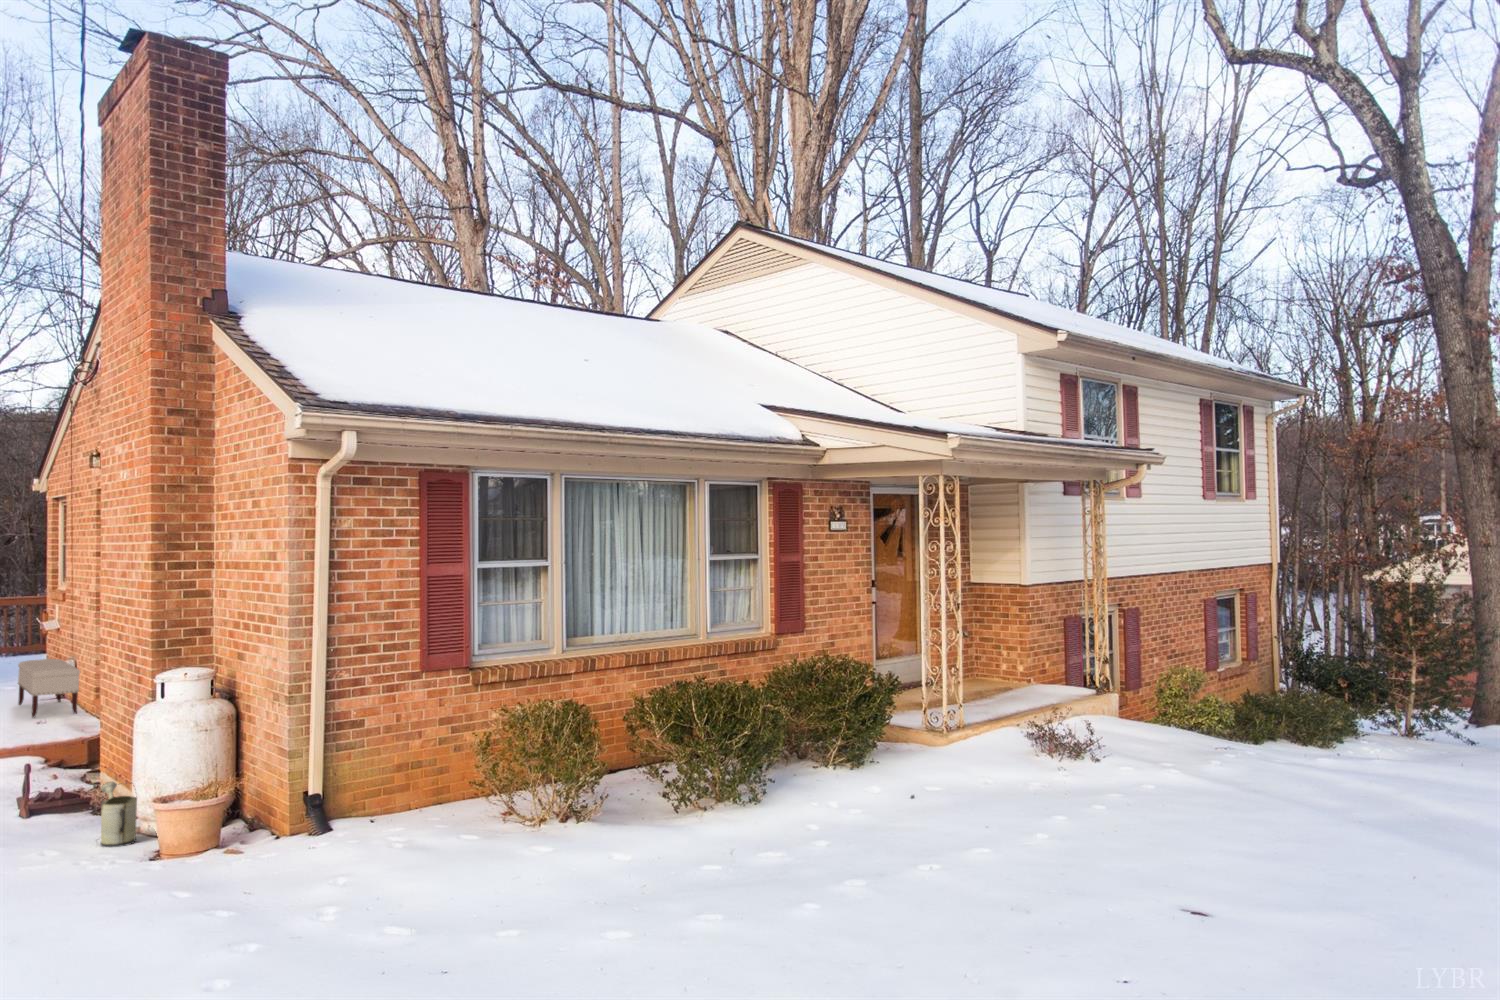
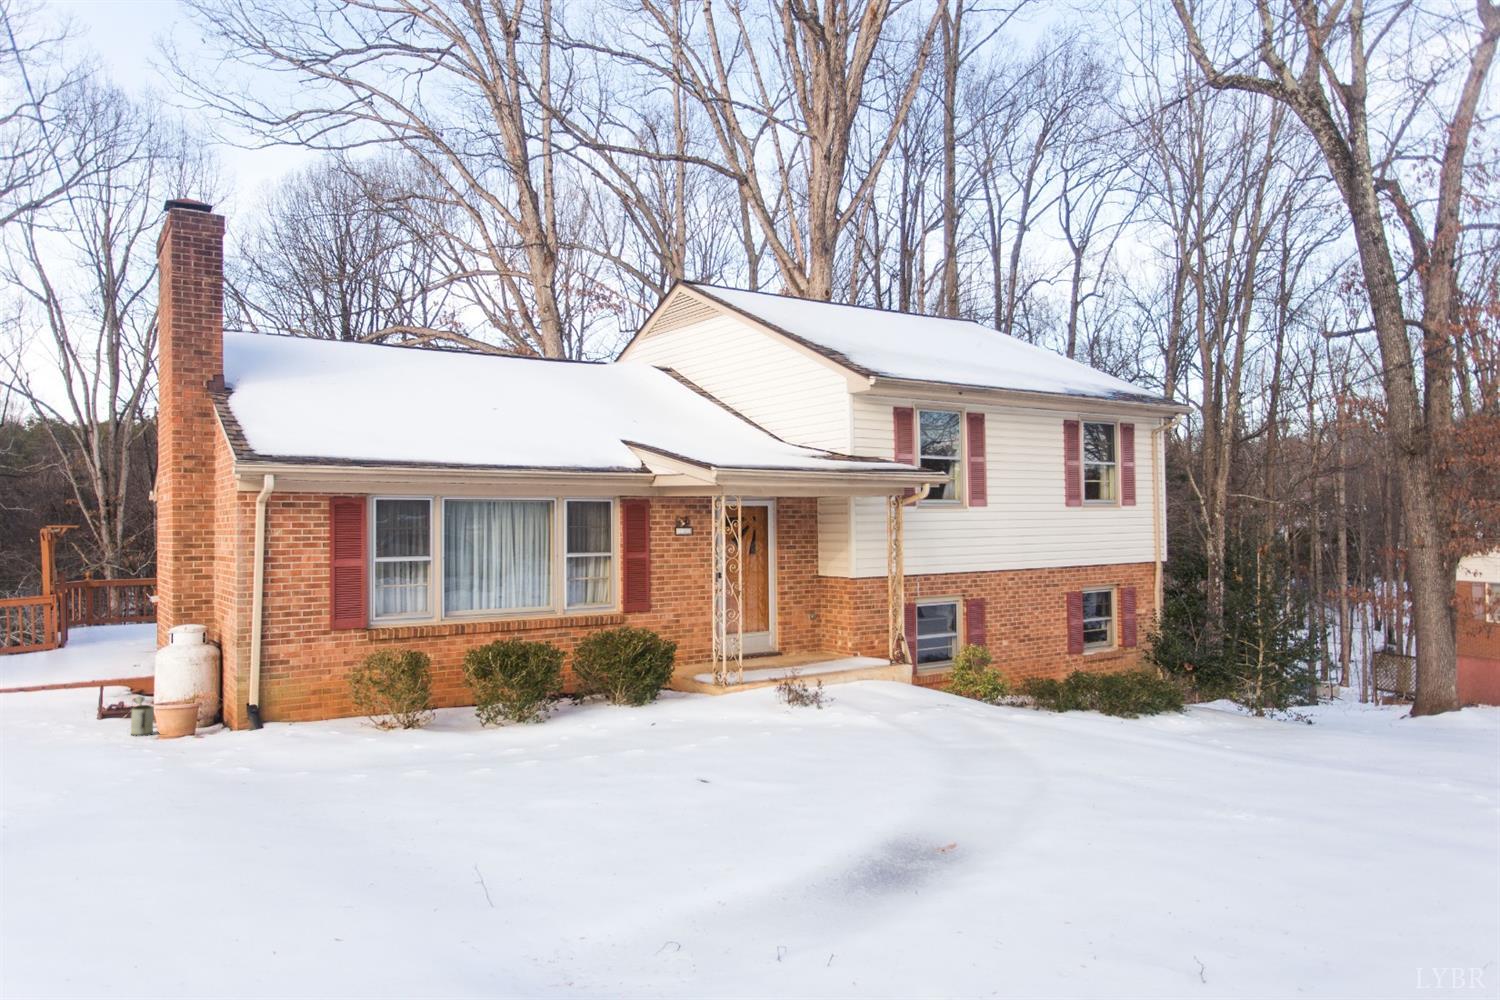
bench: present [18,659,80,718] -> none [117,623,156,663]

